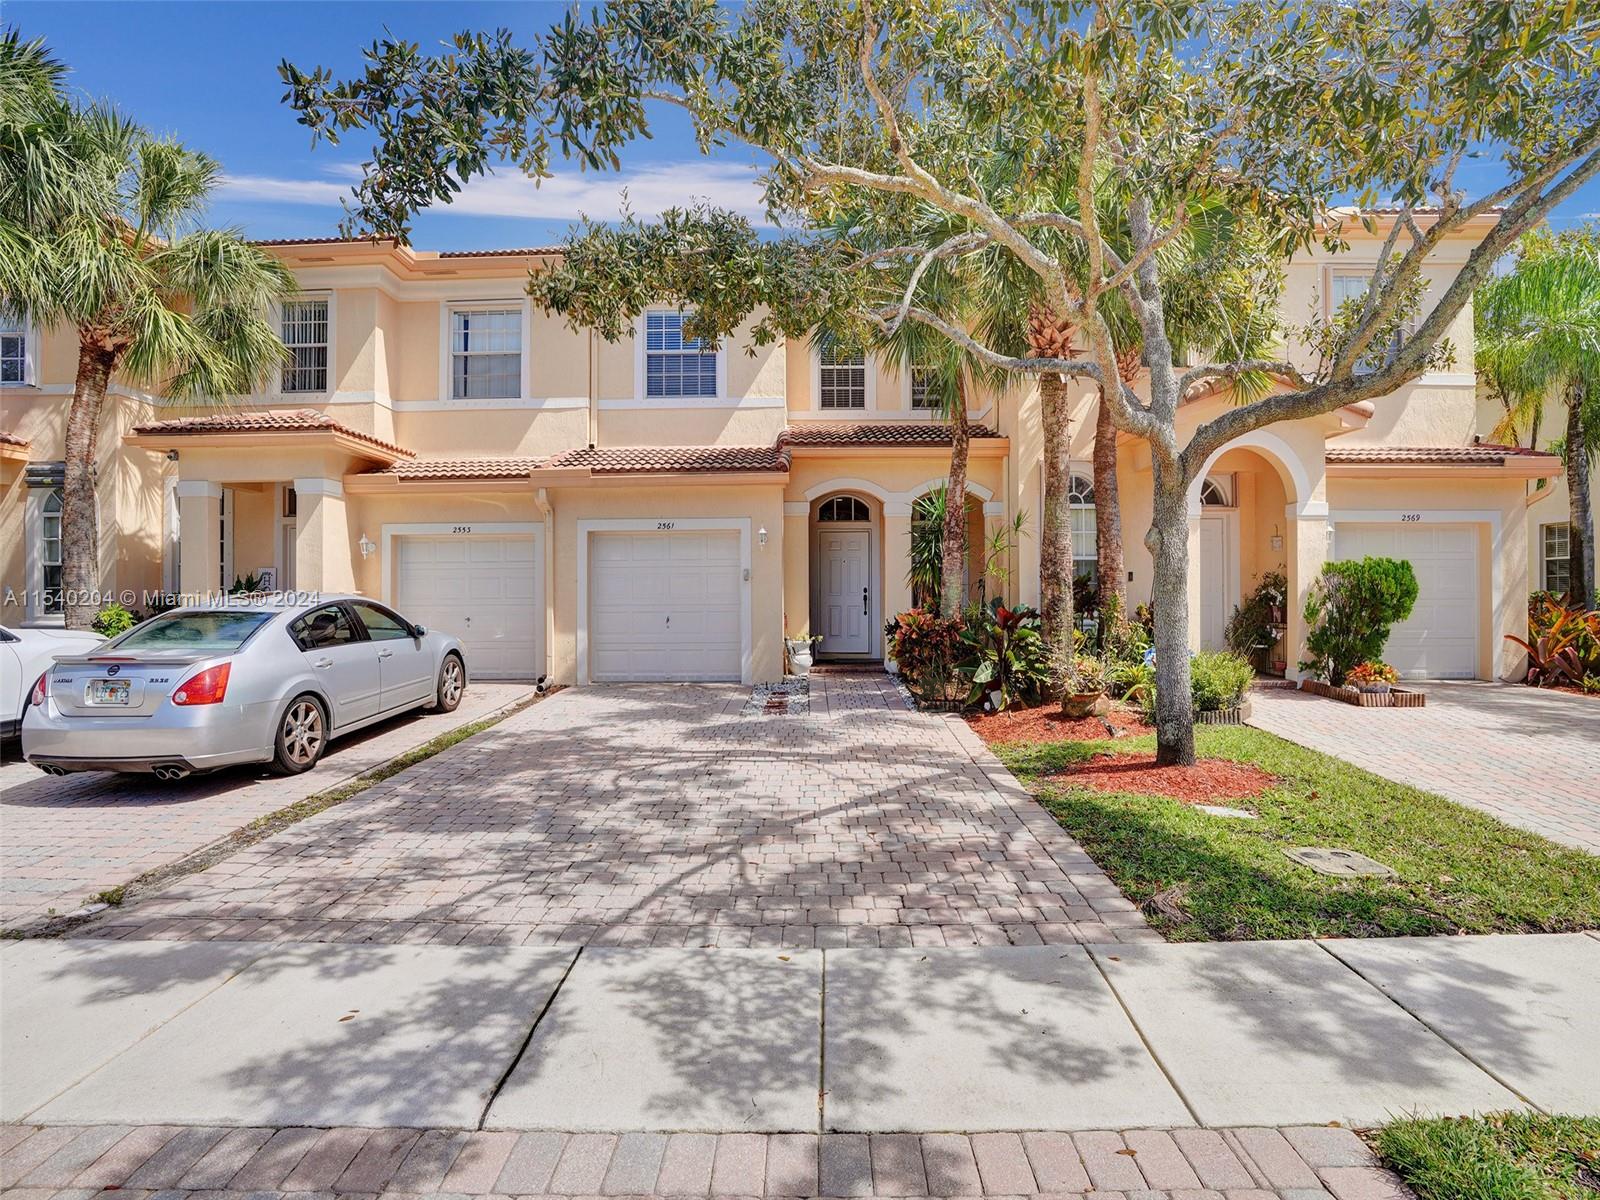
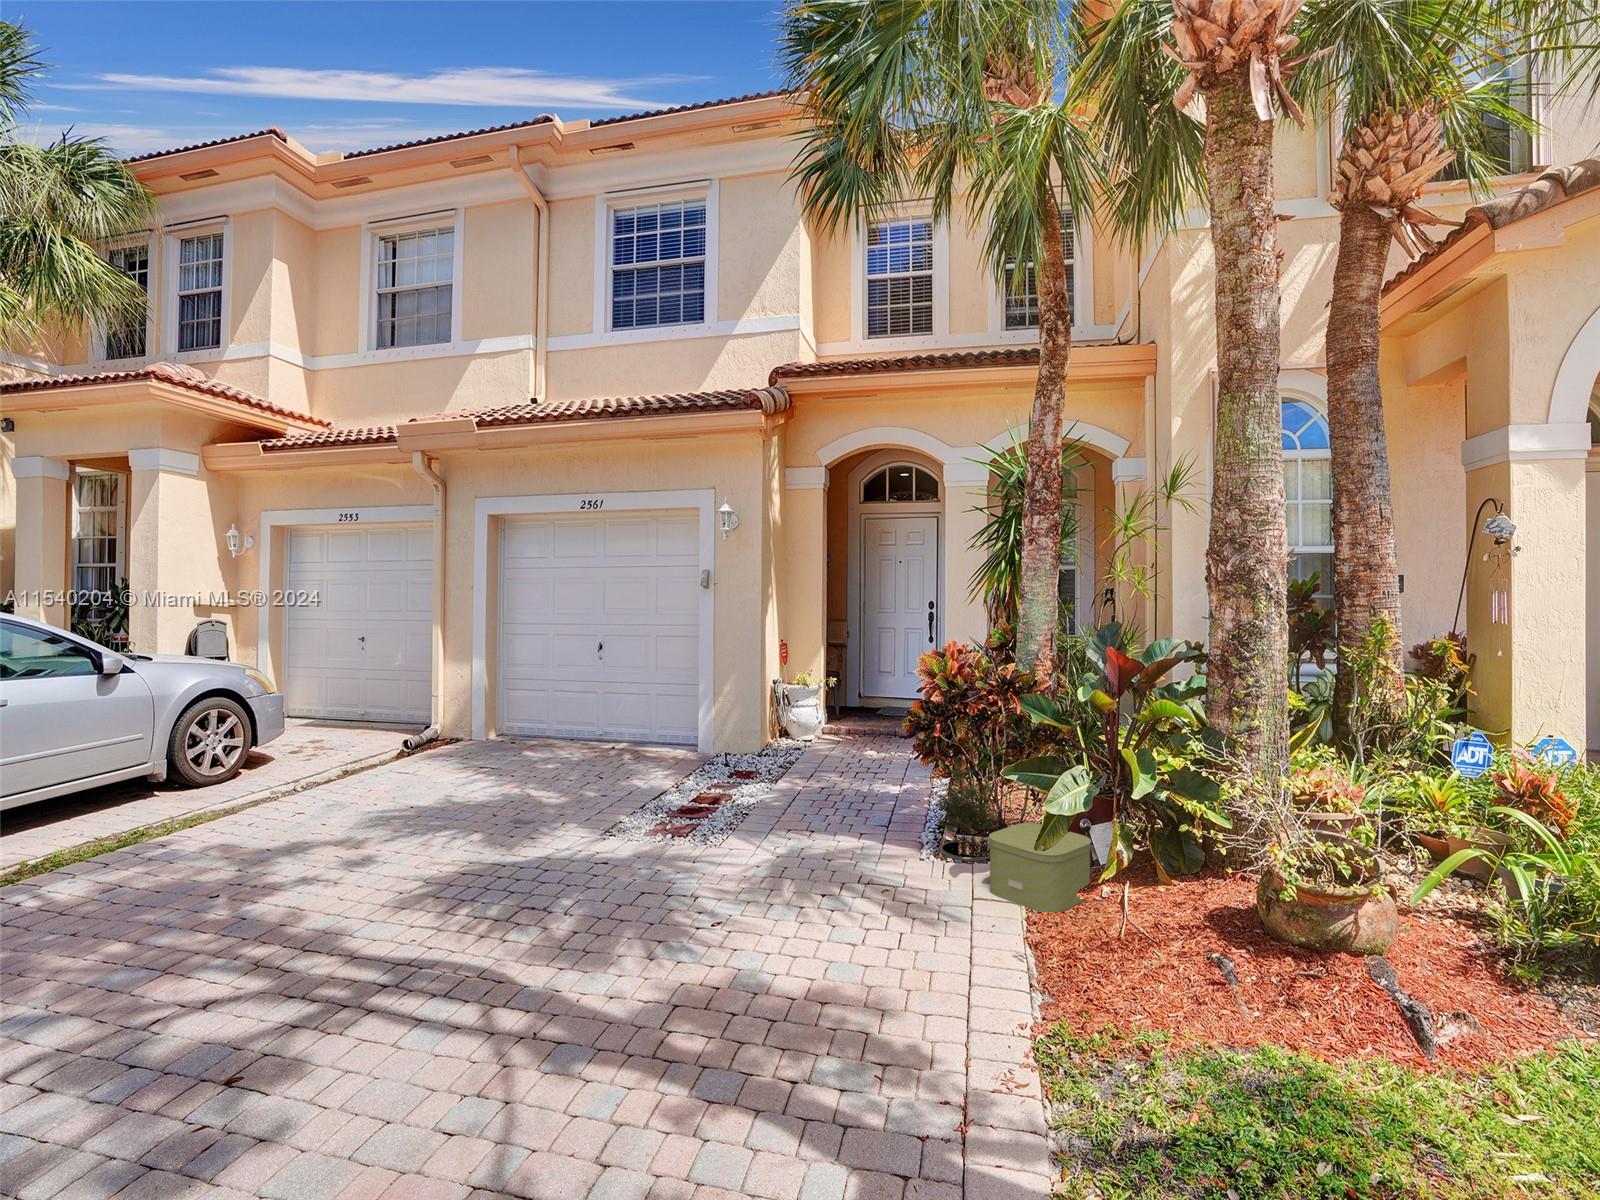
storage box: none [950,690,994,722] -> present [989,823,1091,912]

